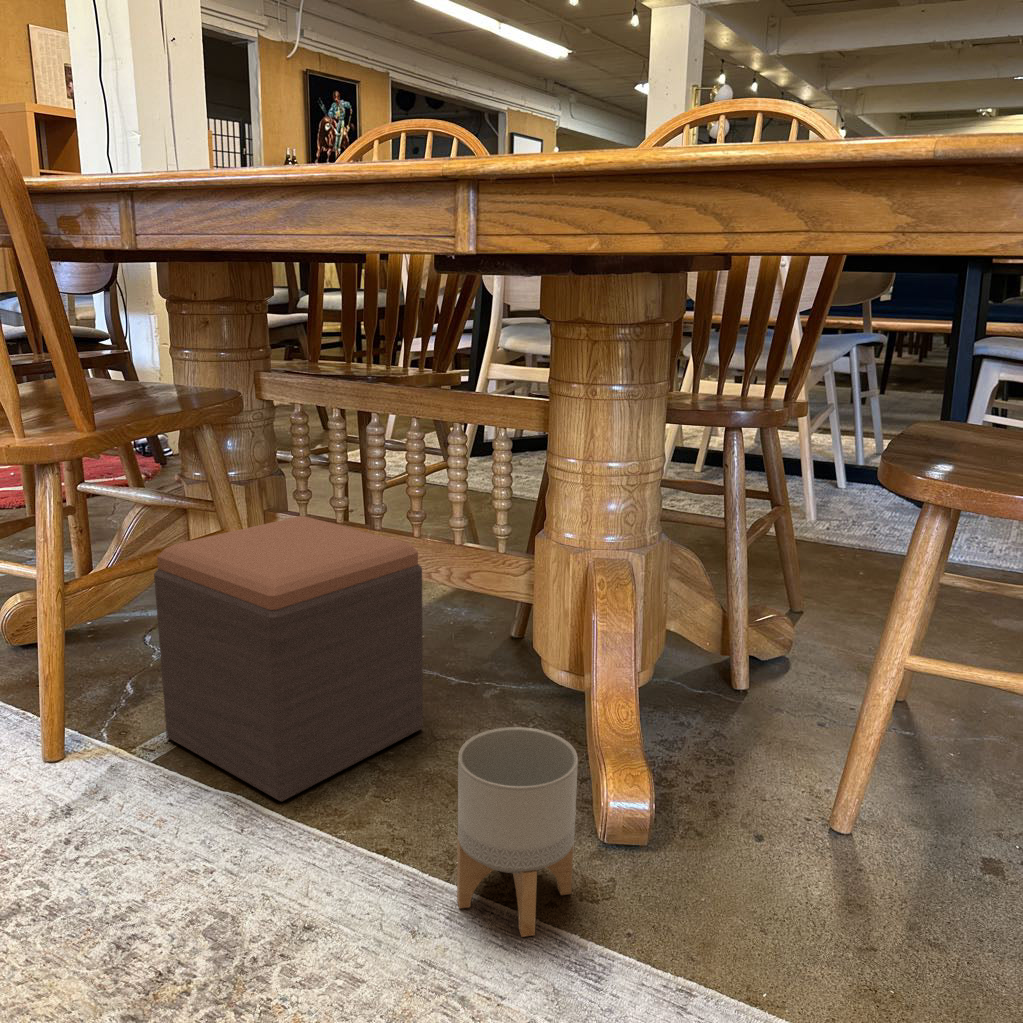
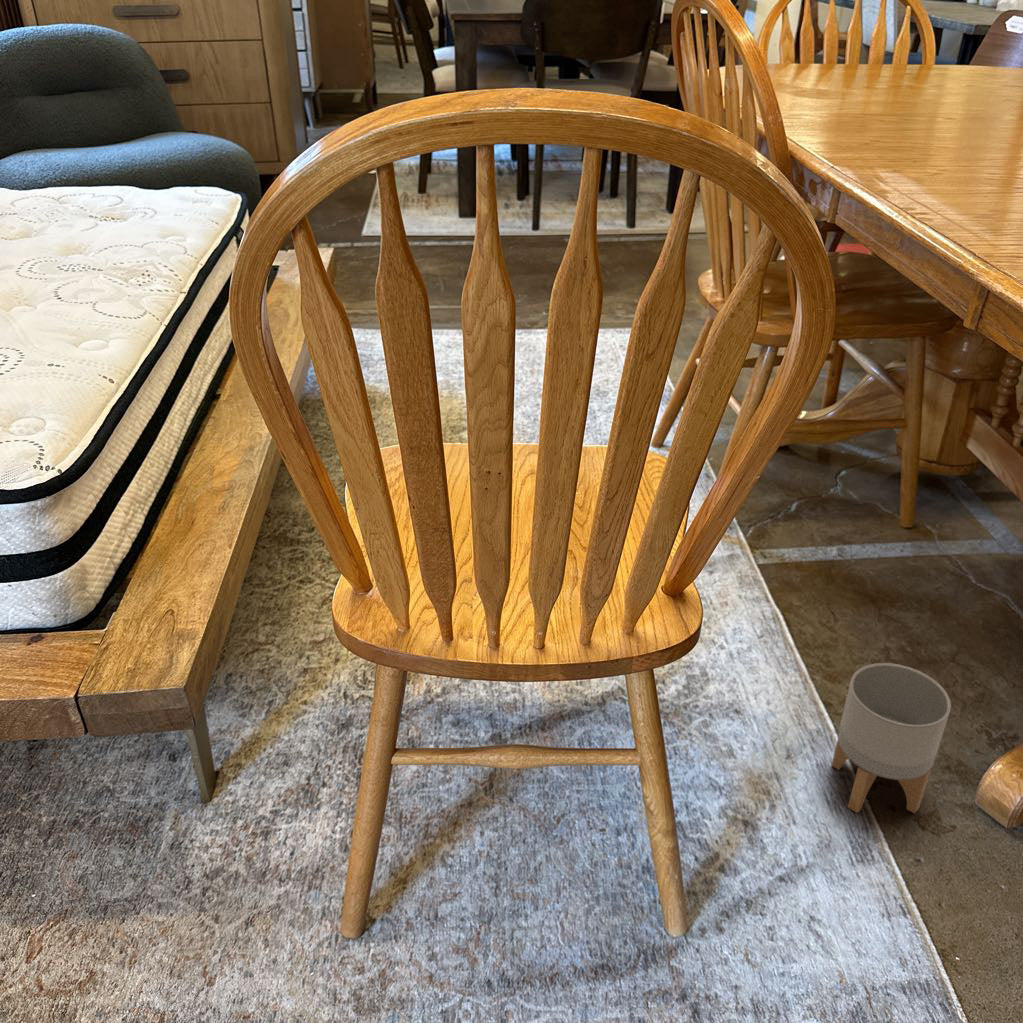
footstool: present [154,516,423,802] -> none [780,423,999,646]

